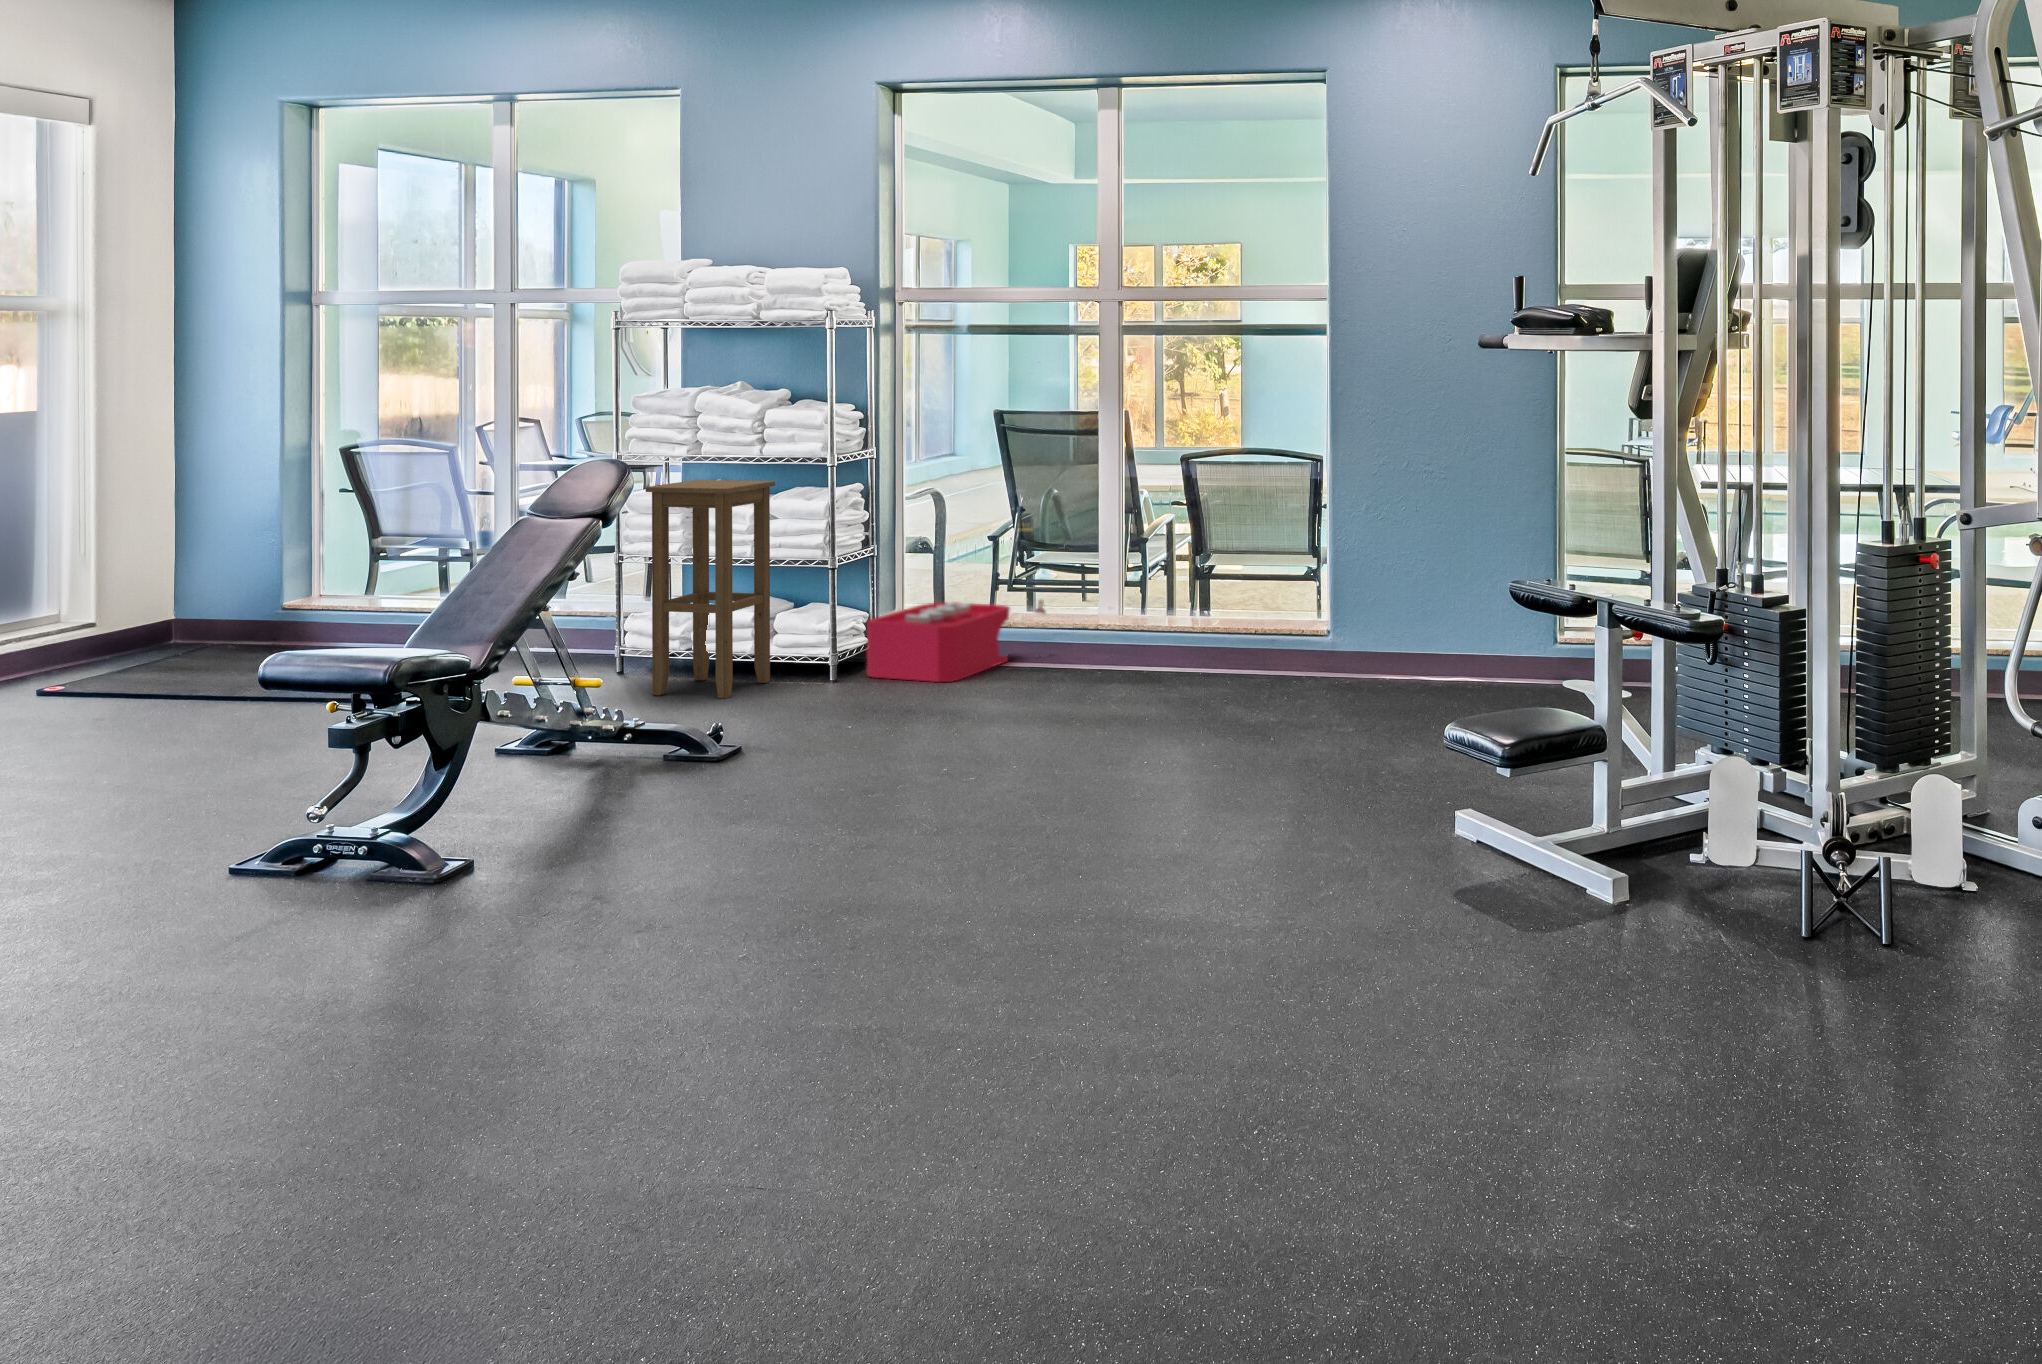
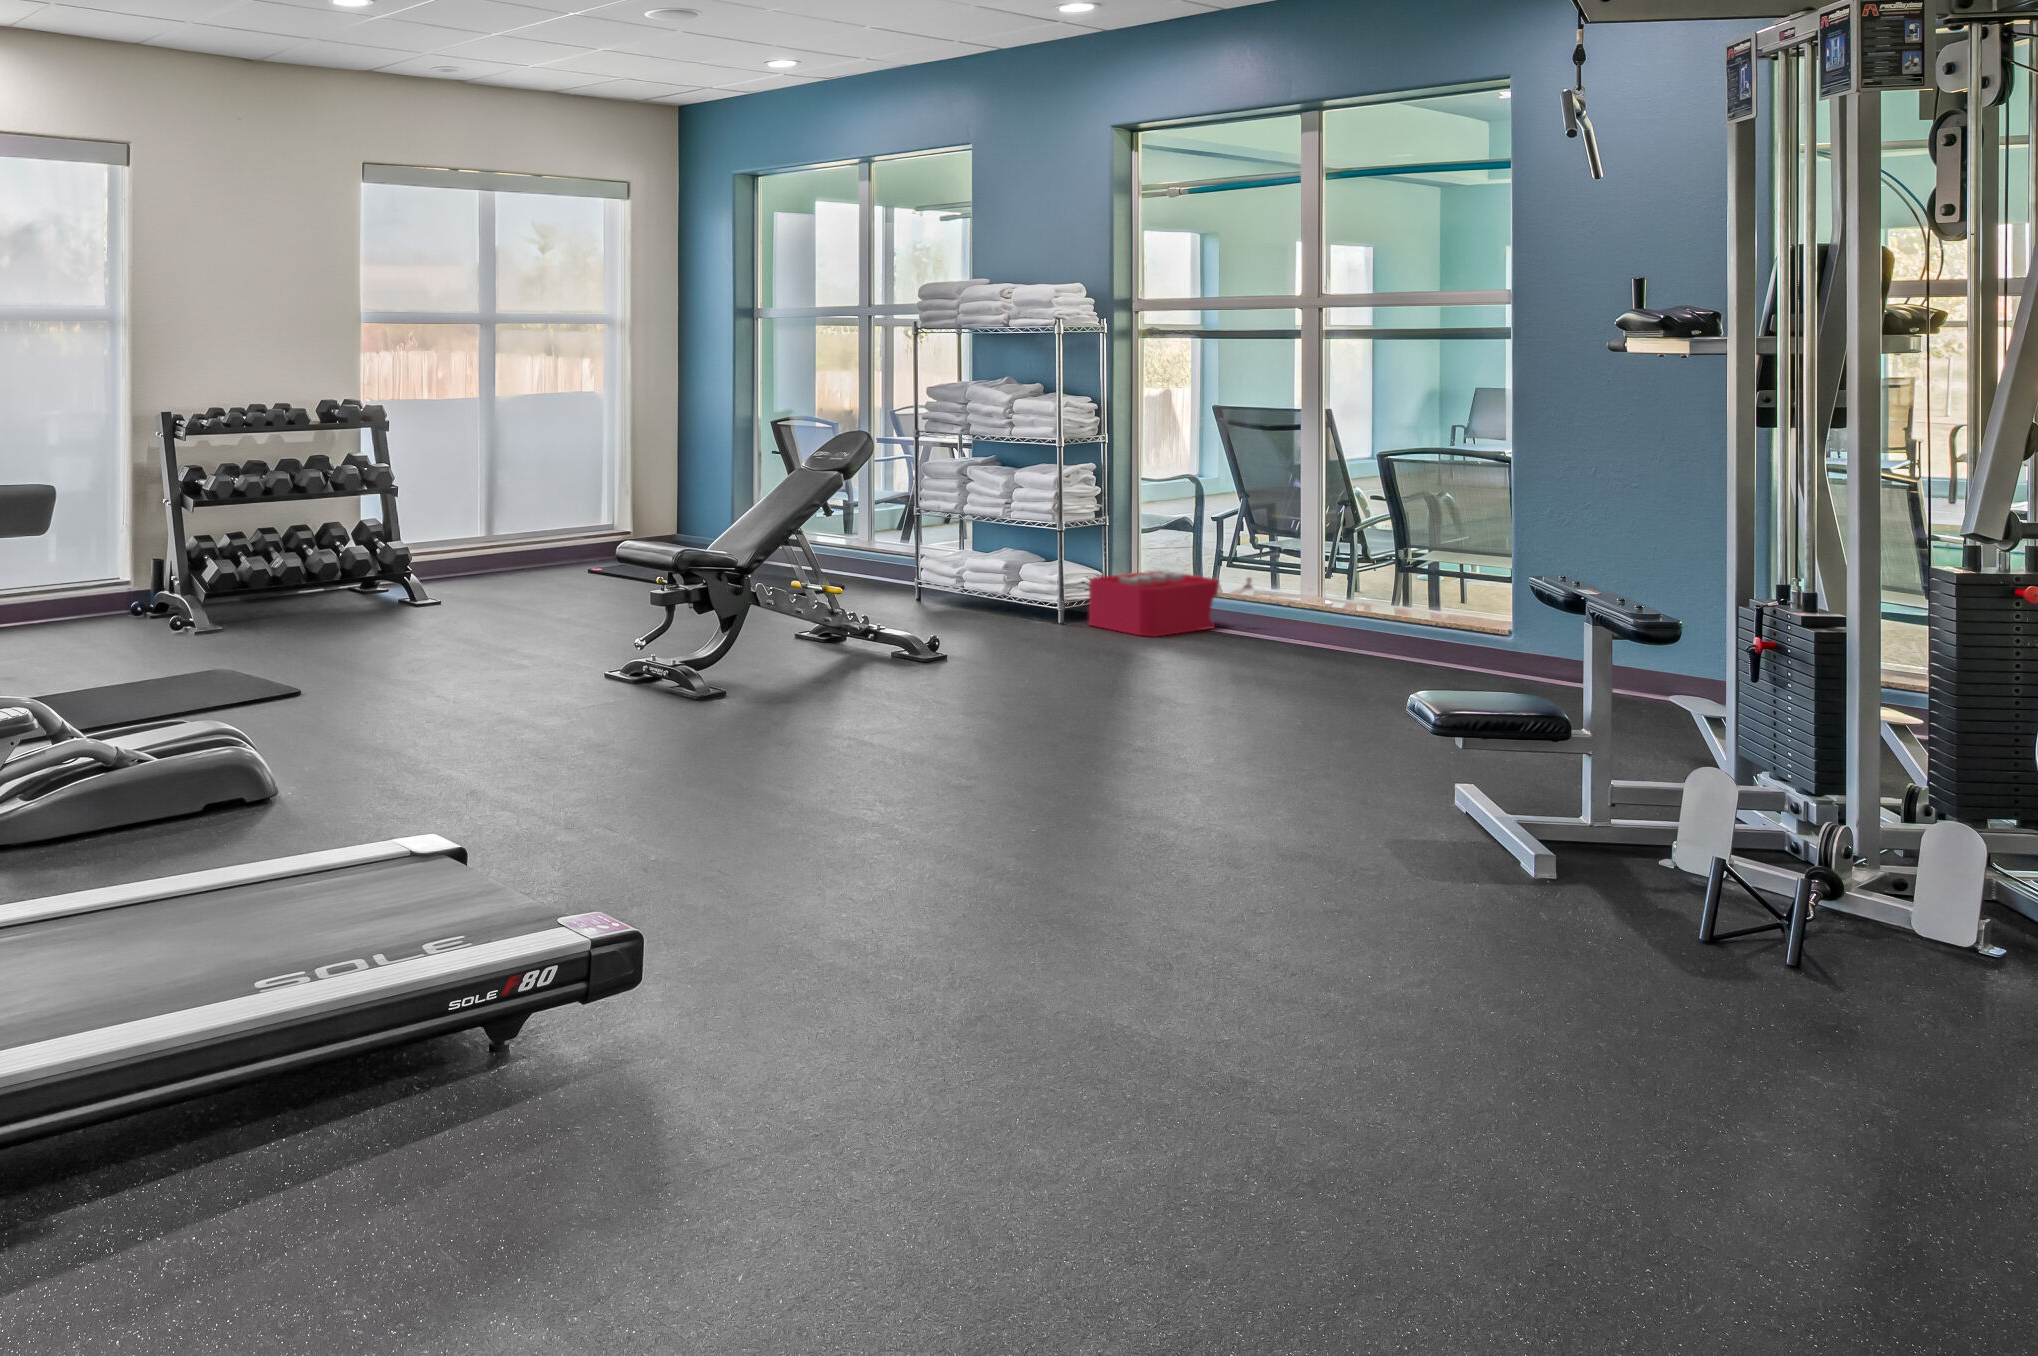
stool: present [646,480,775,698] -> none [919,454,1018,626]

